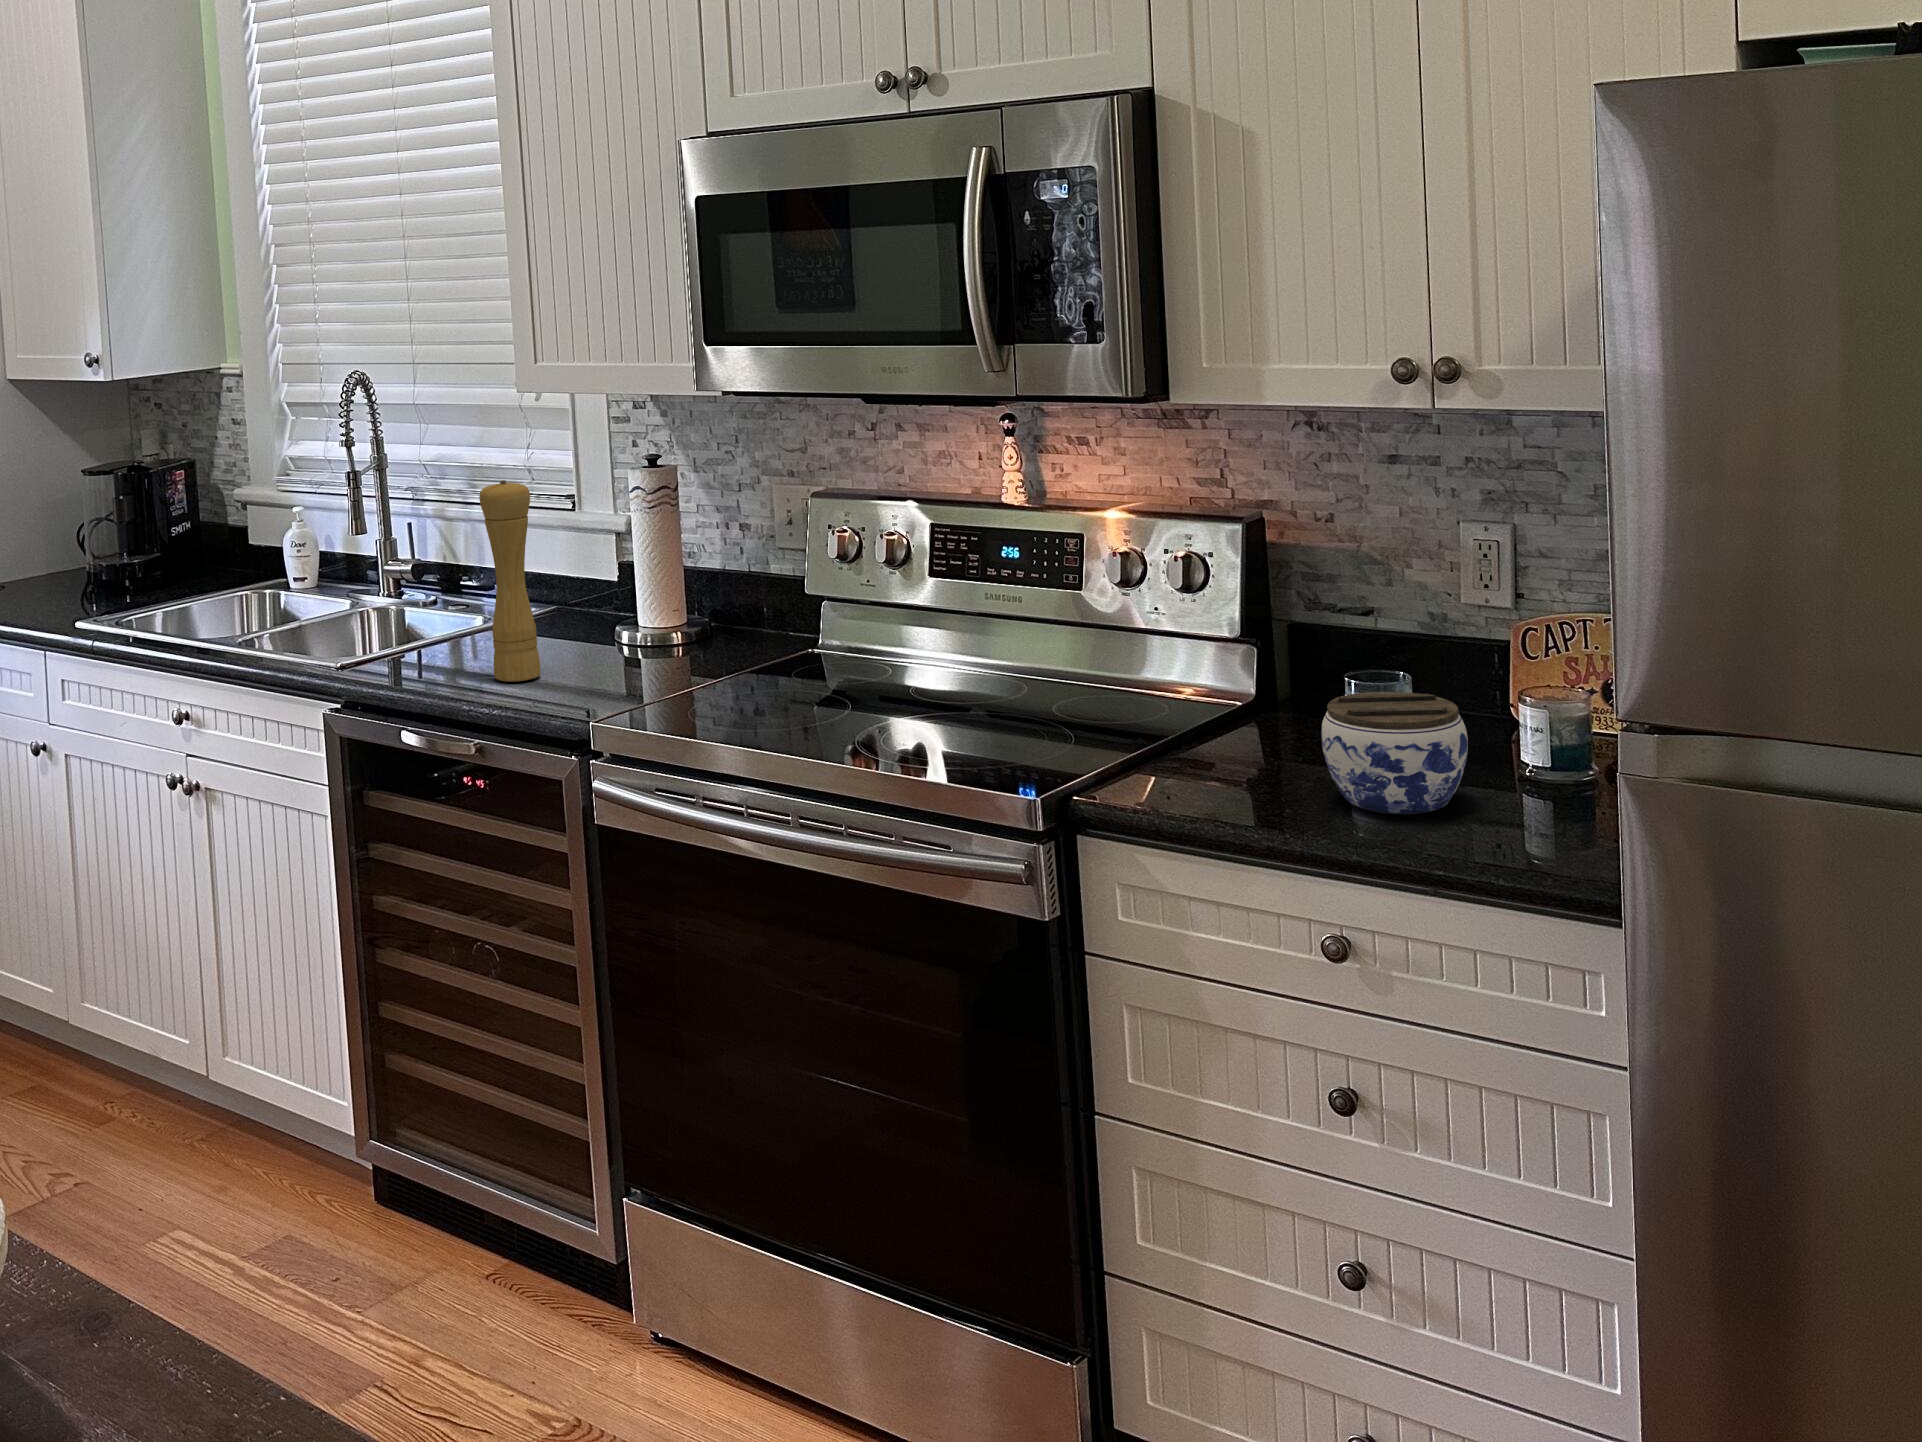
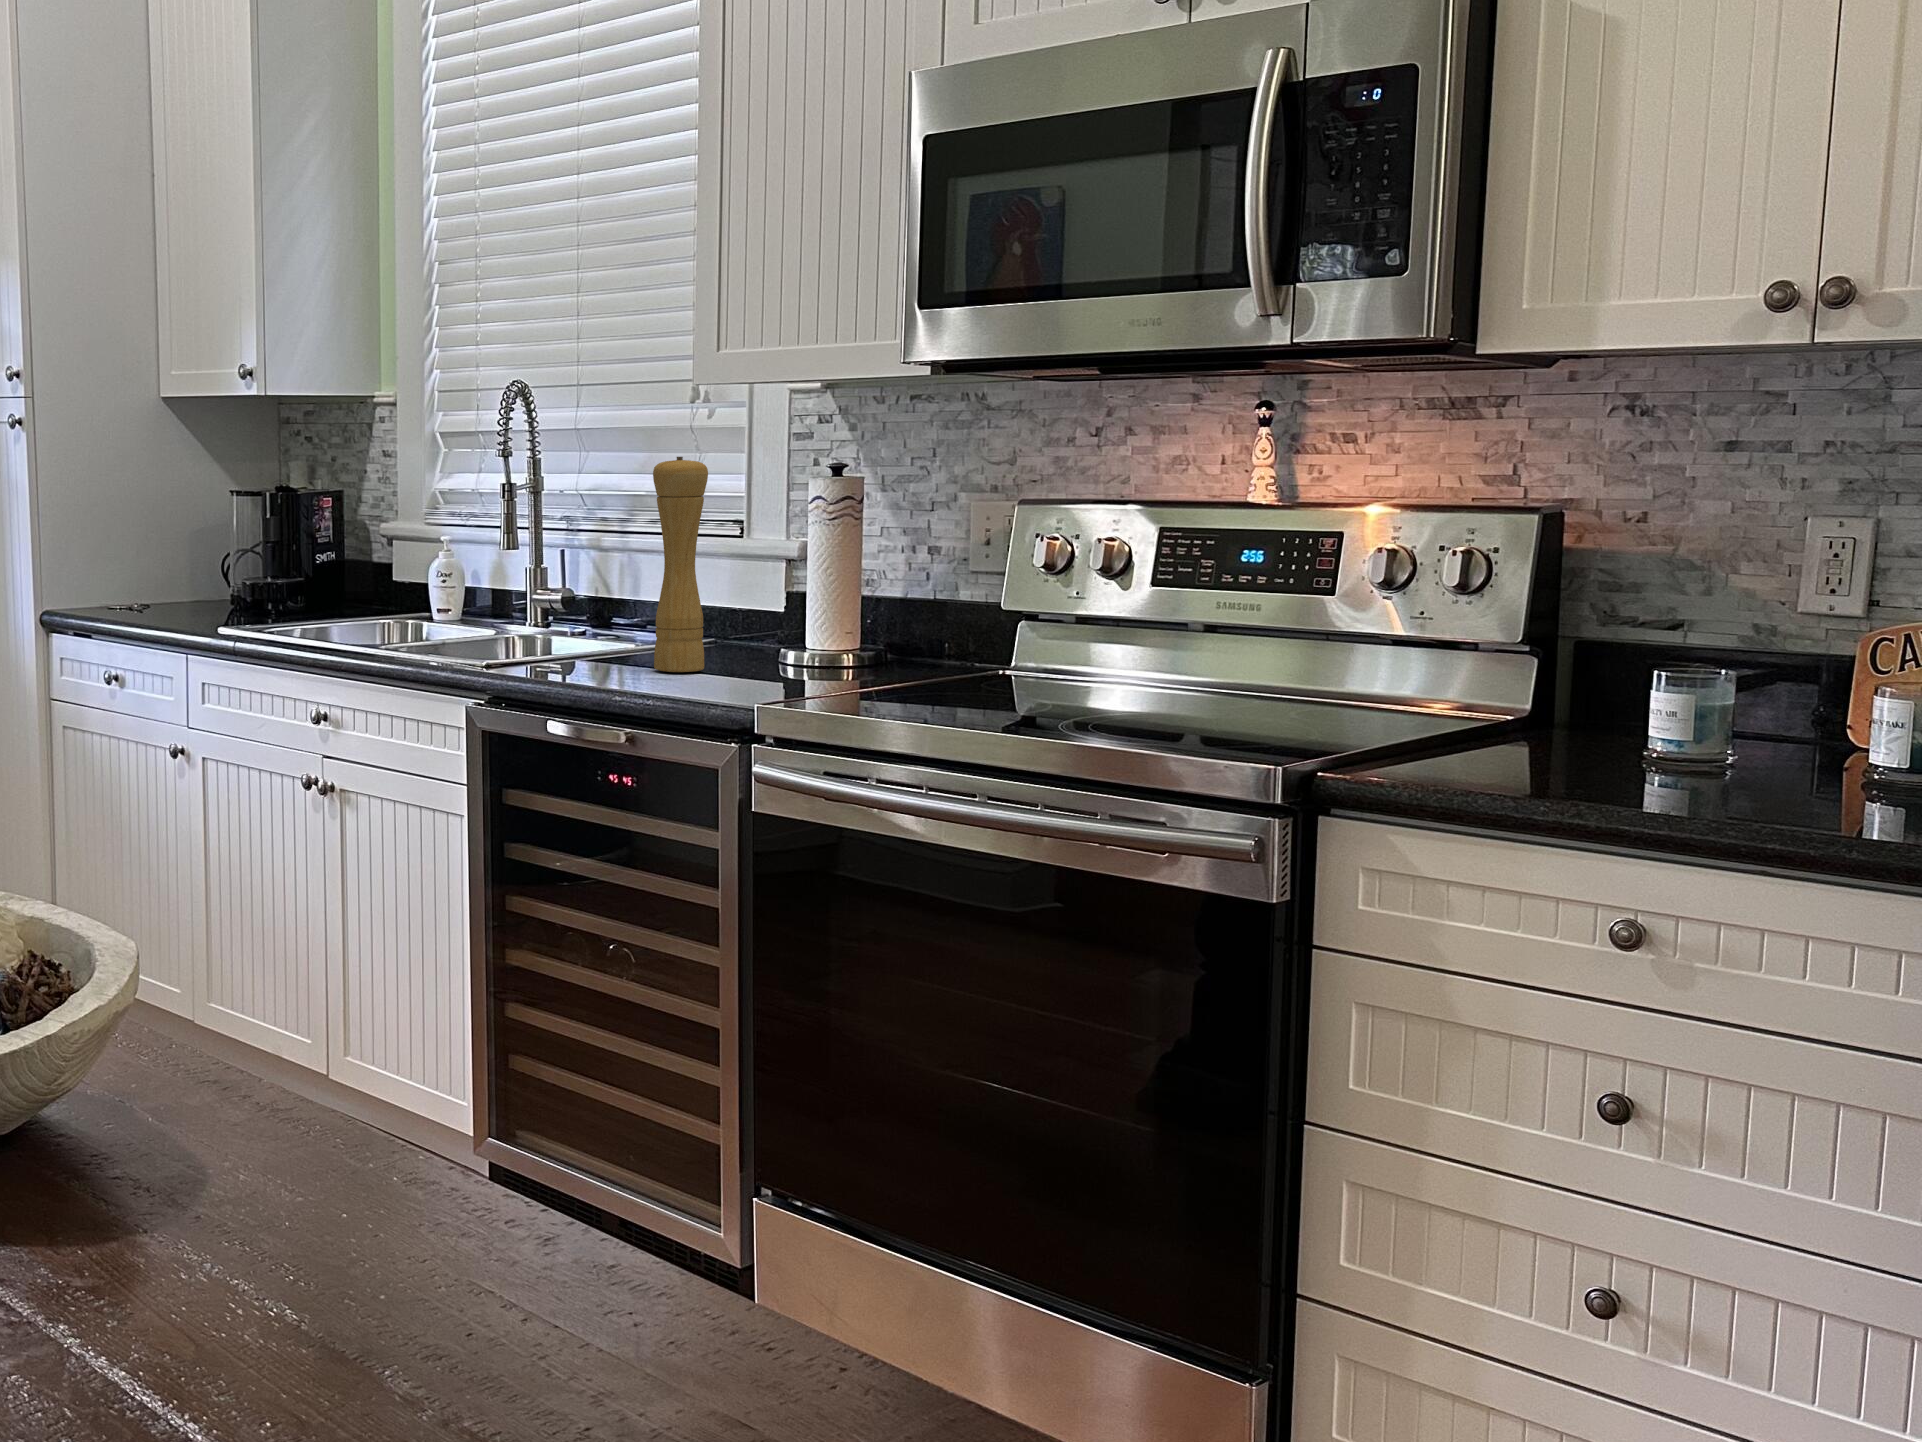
jar: present [1321,692,1468,814] -> none [1632,671,1820,801]

